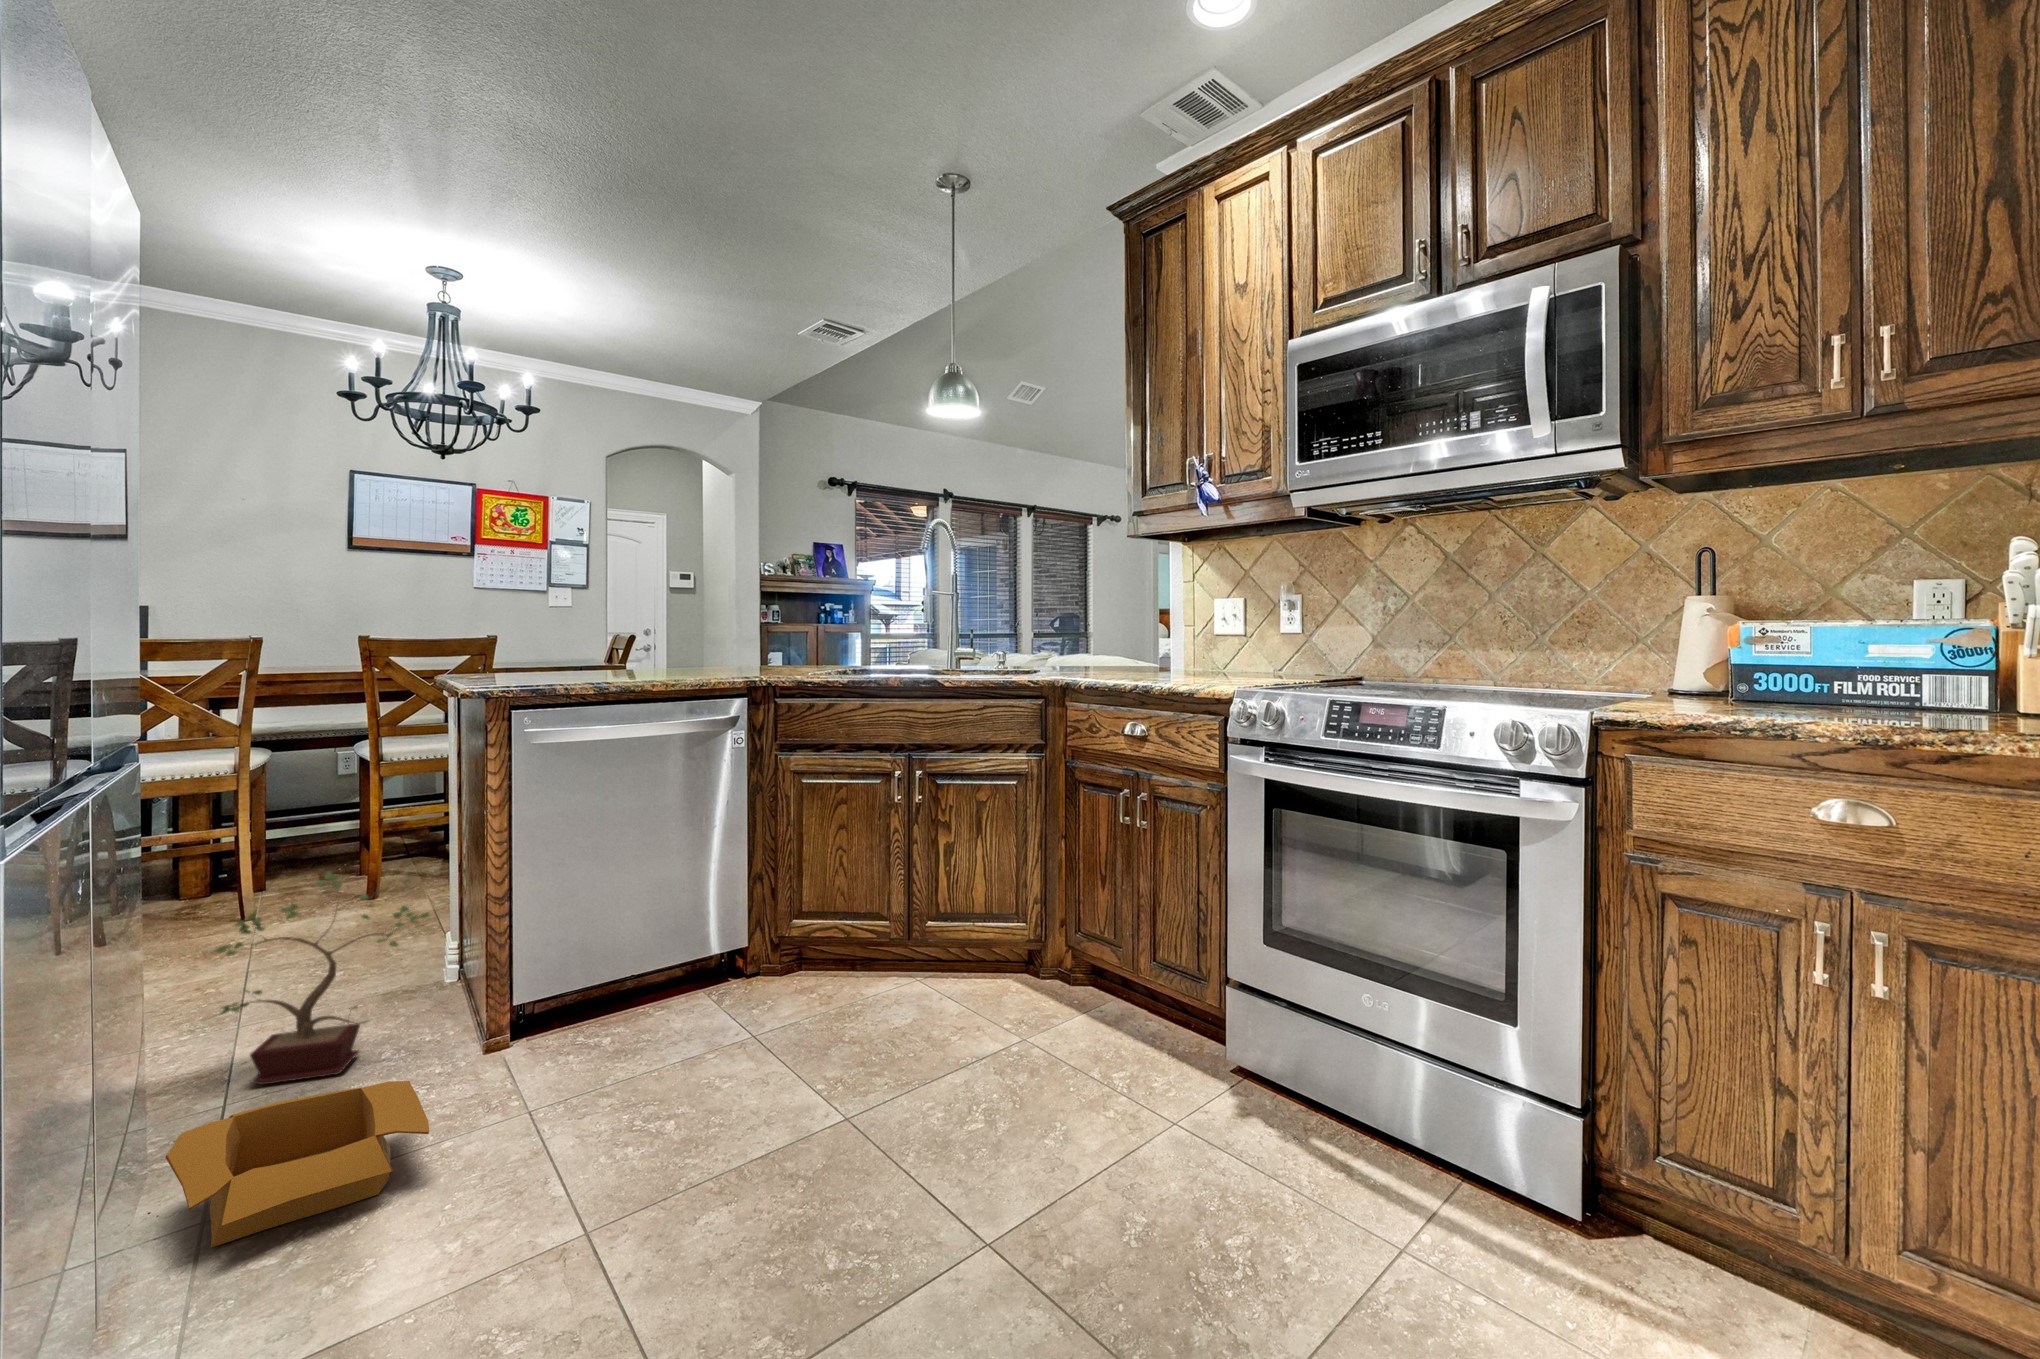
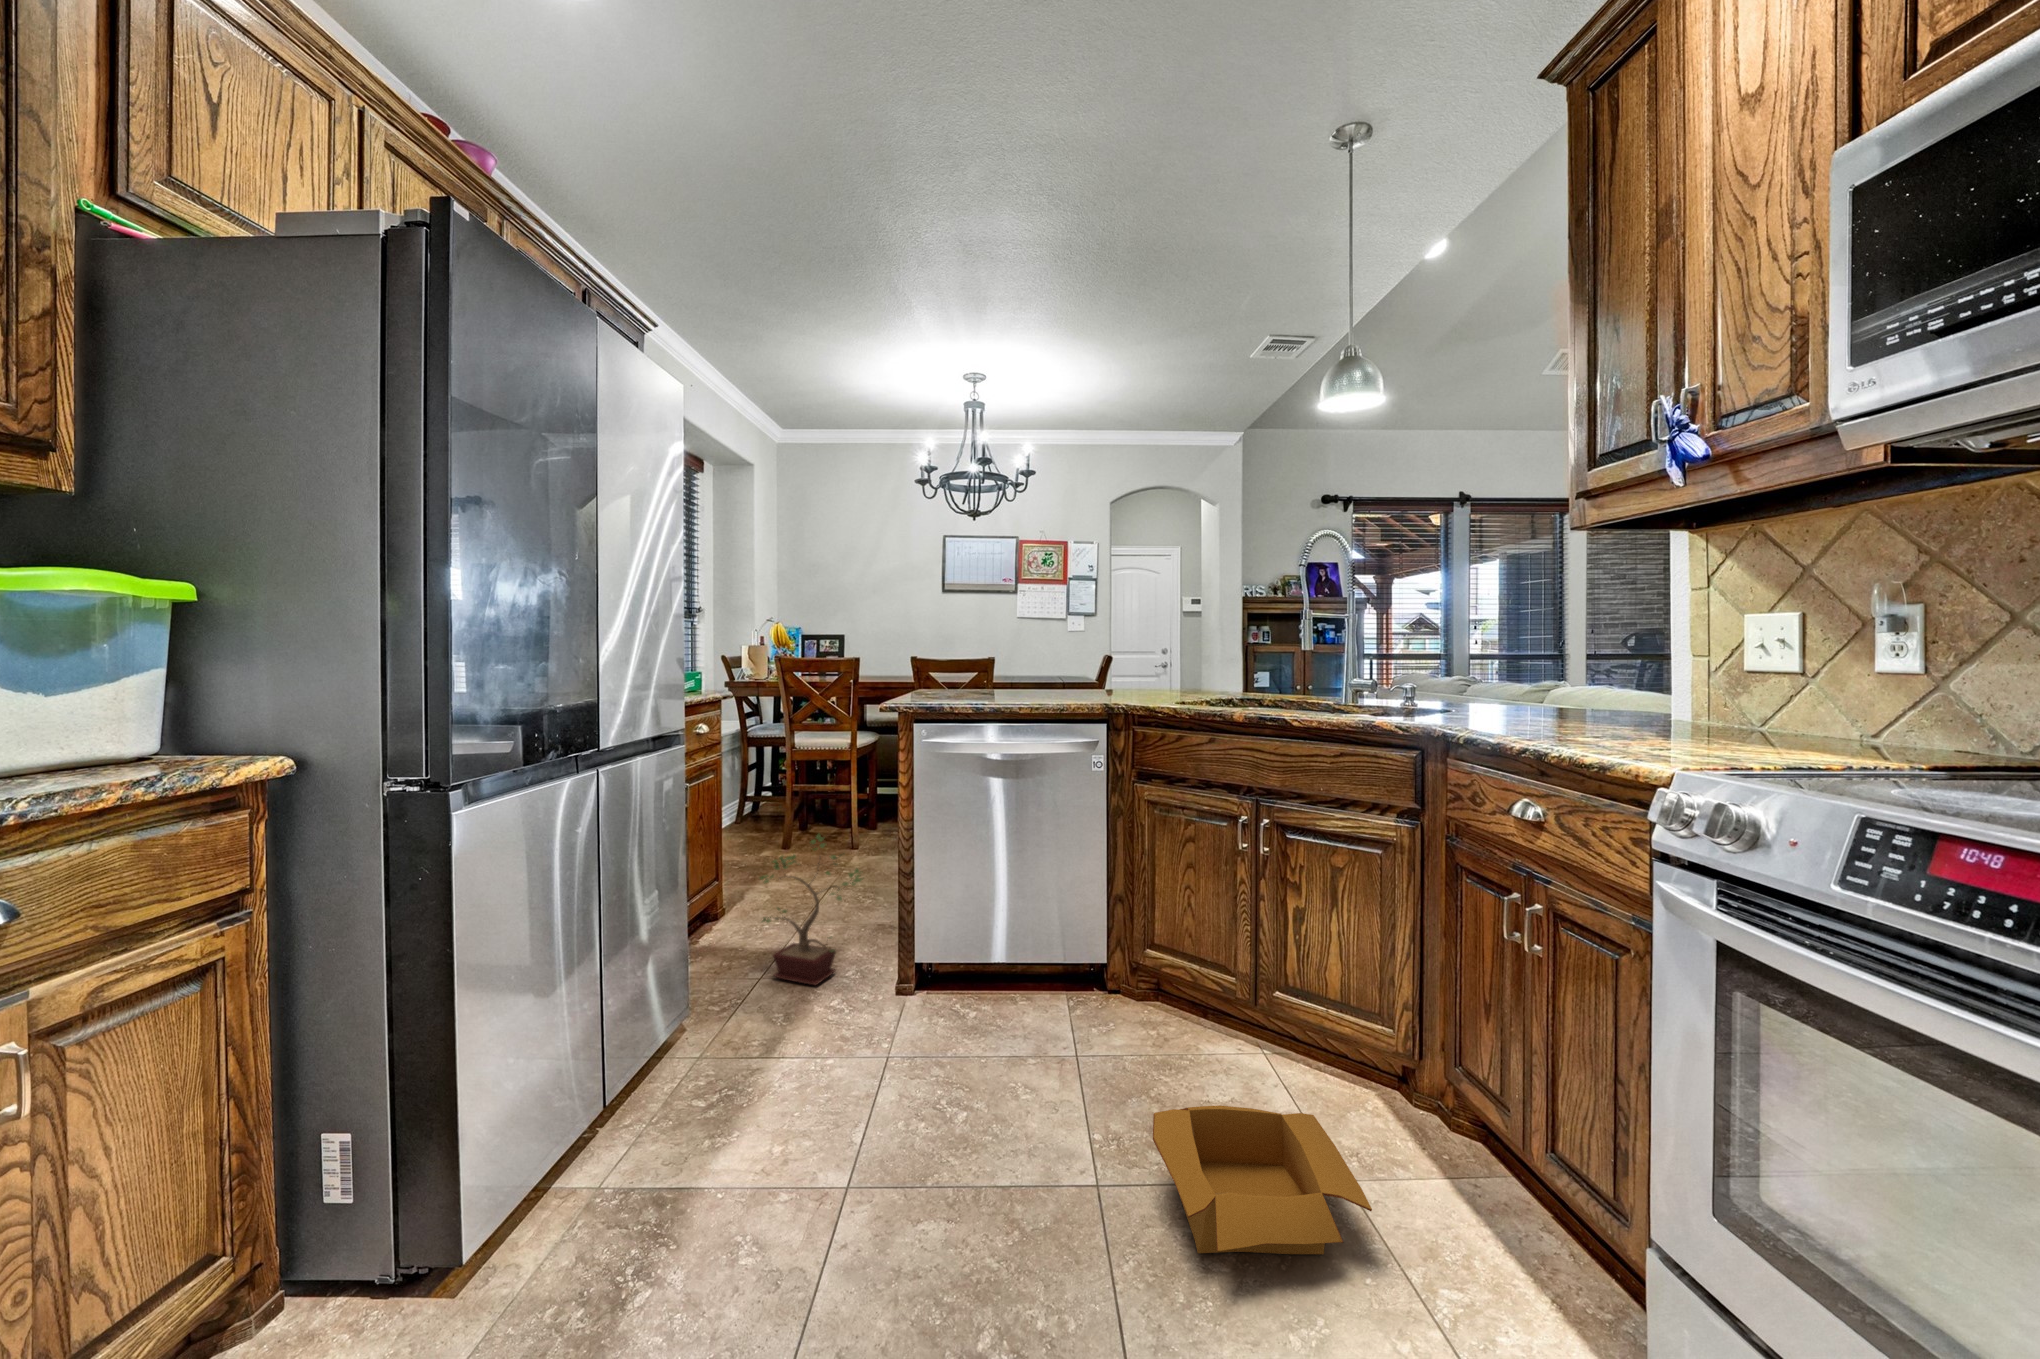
cardboard box: present [165,1081,429,1247] -> present [1153,1105,1372,1254]

